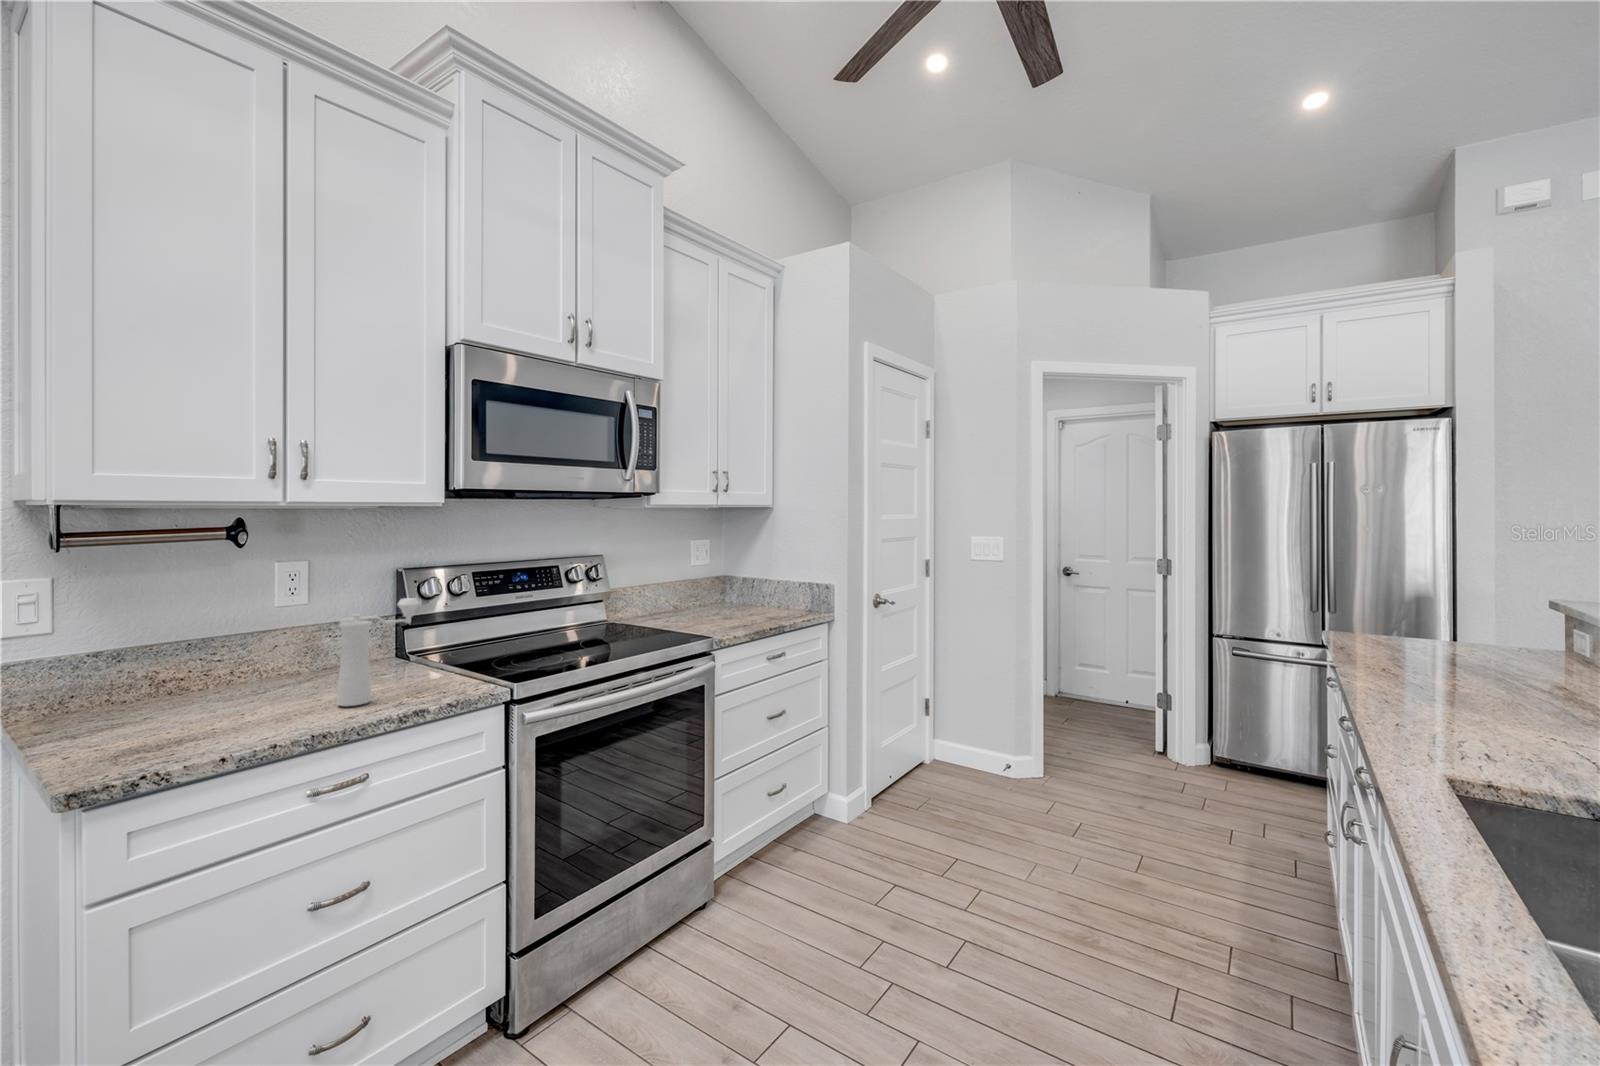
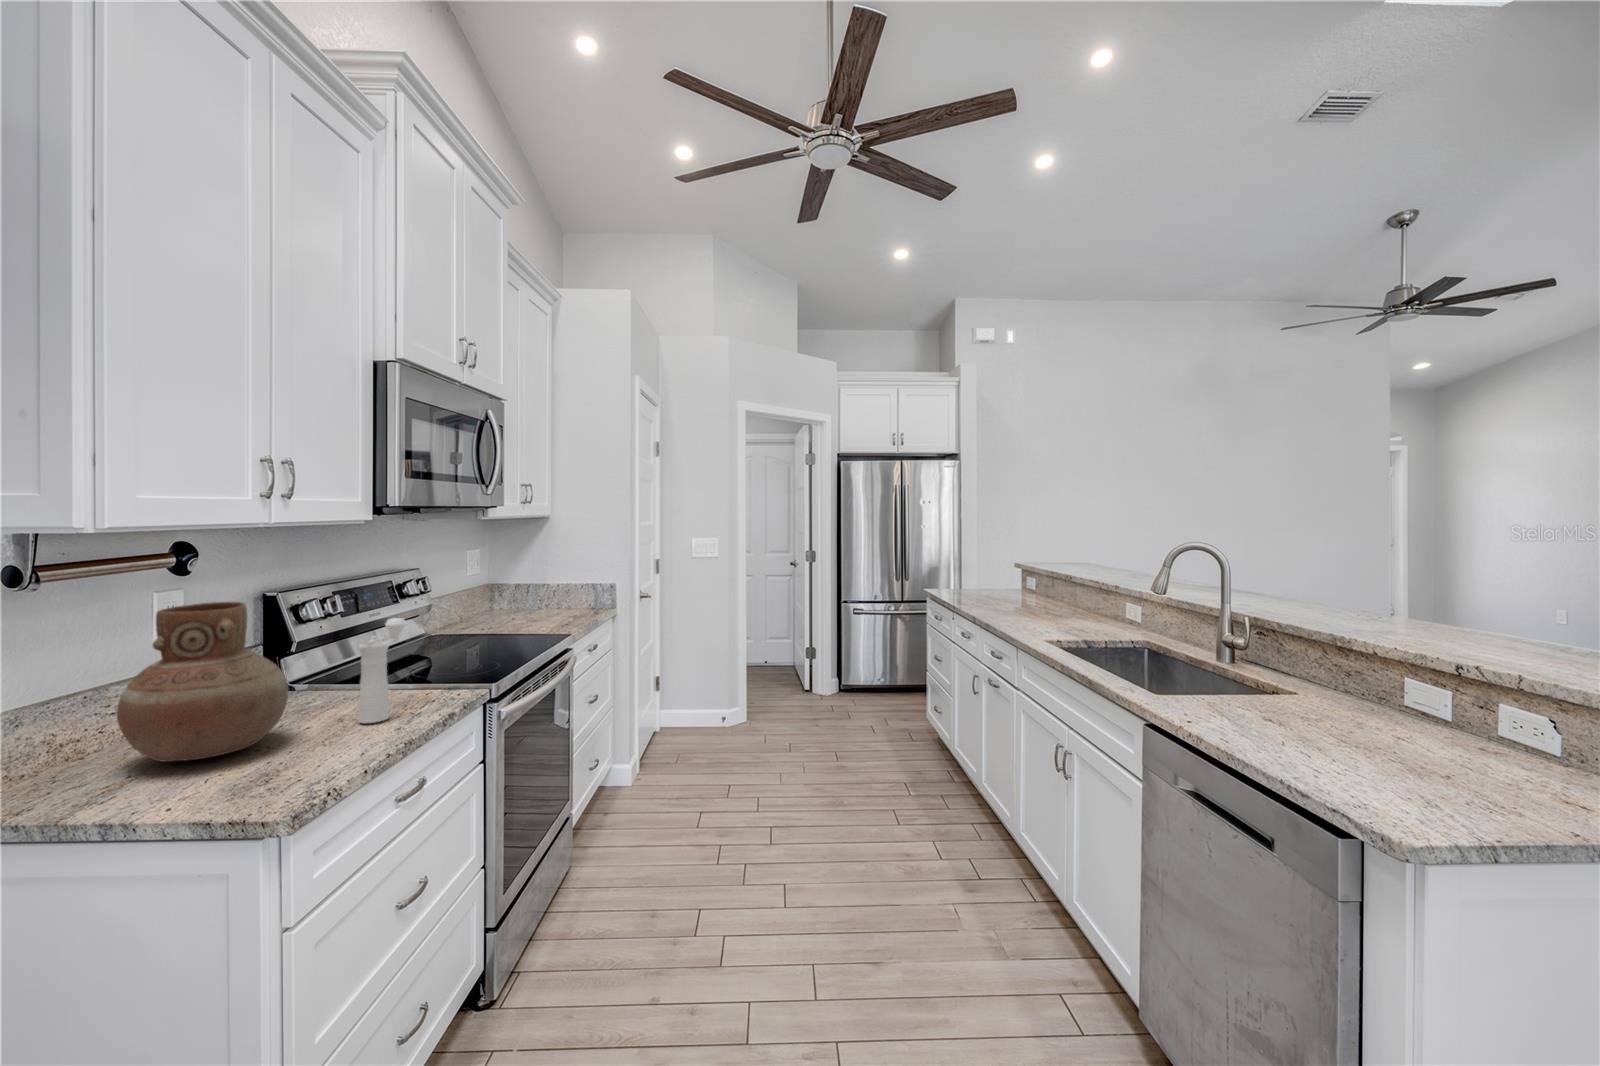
vase: none [127,569,286,714] -> present [117,602,289,762]

